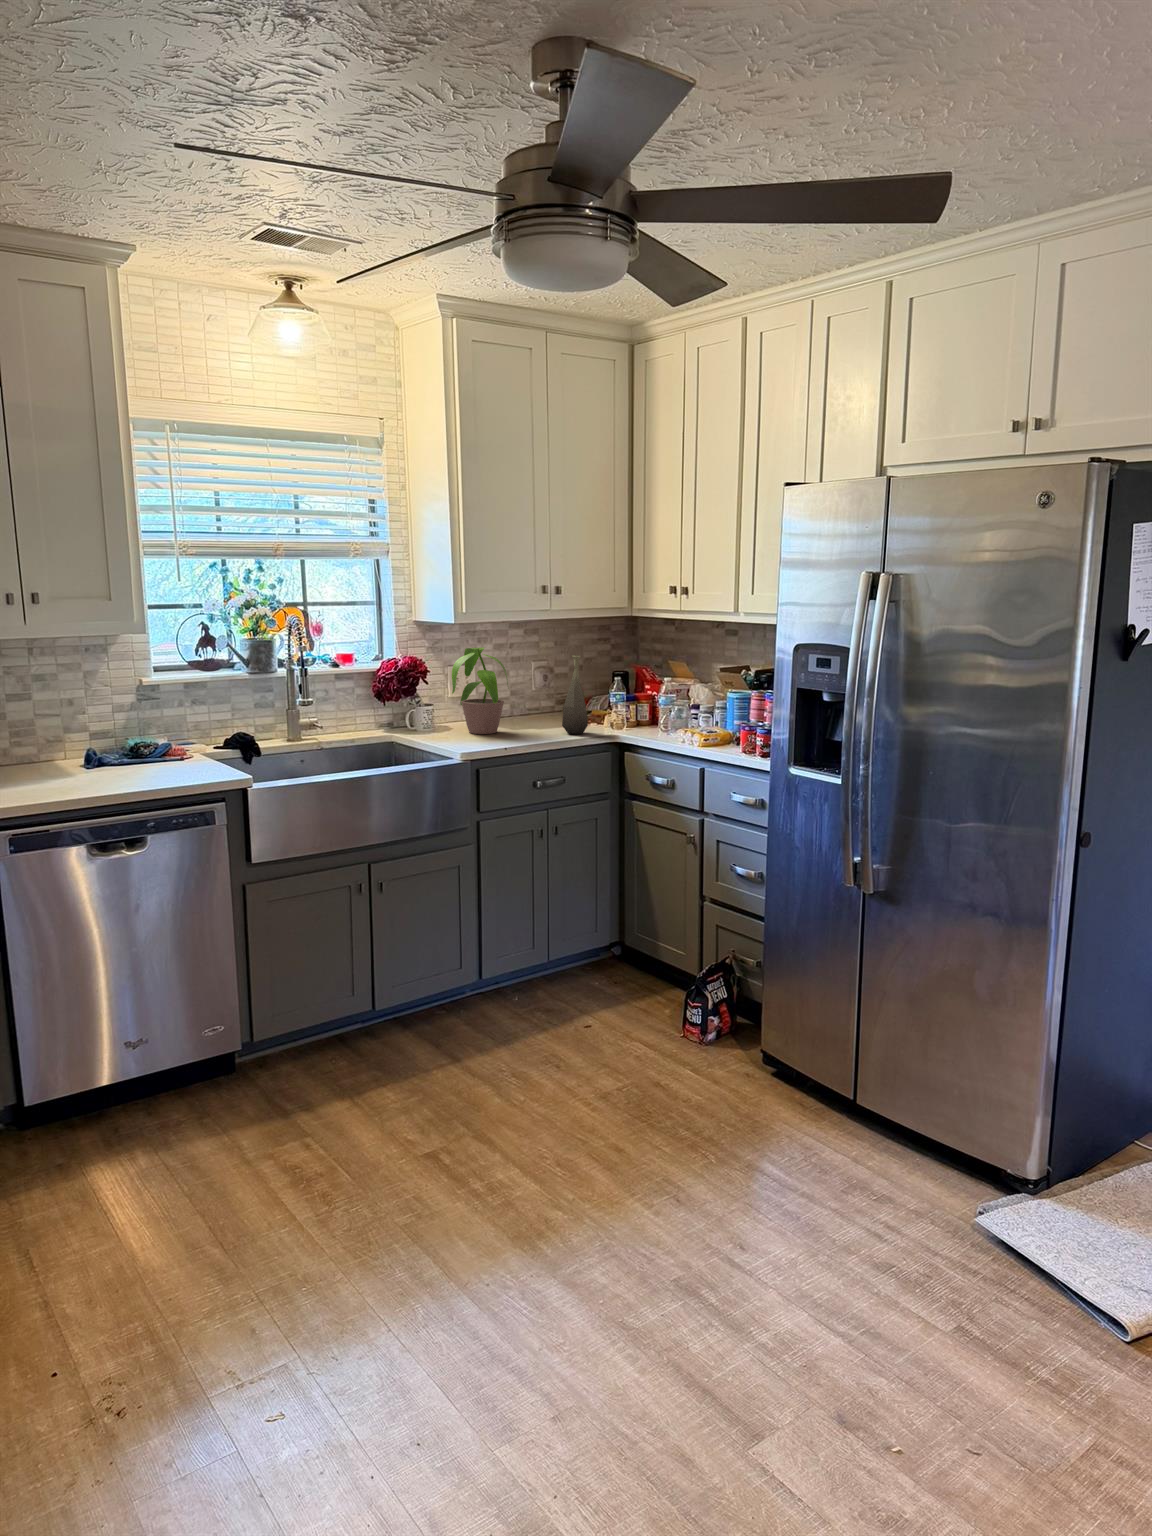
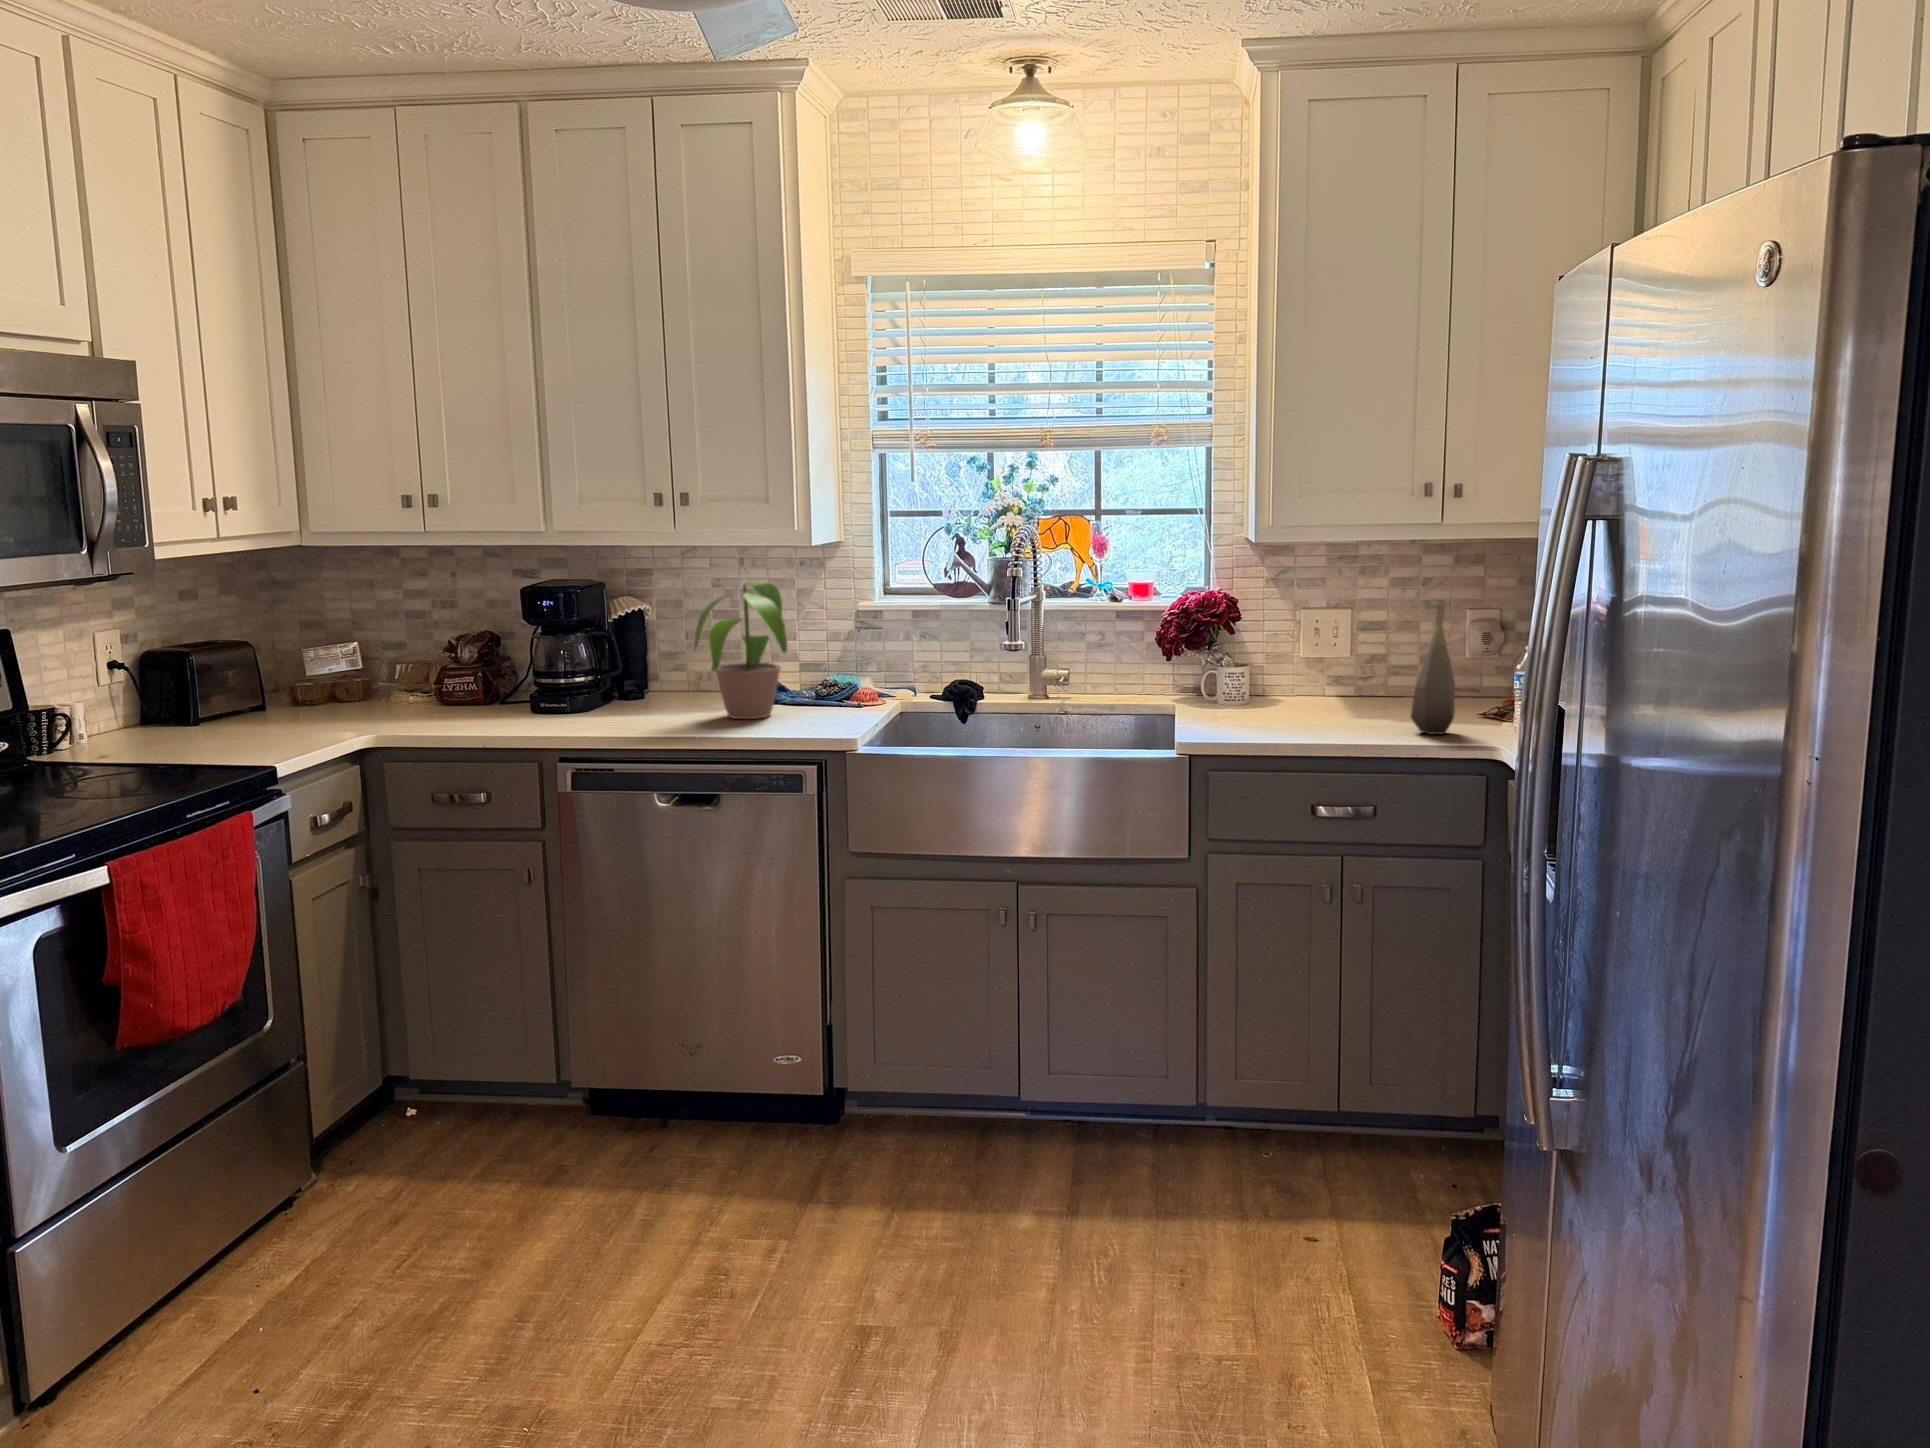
potted plant: present [452,647,509,734] -> present [694,583,787,719]

